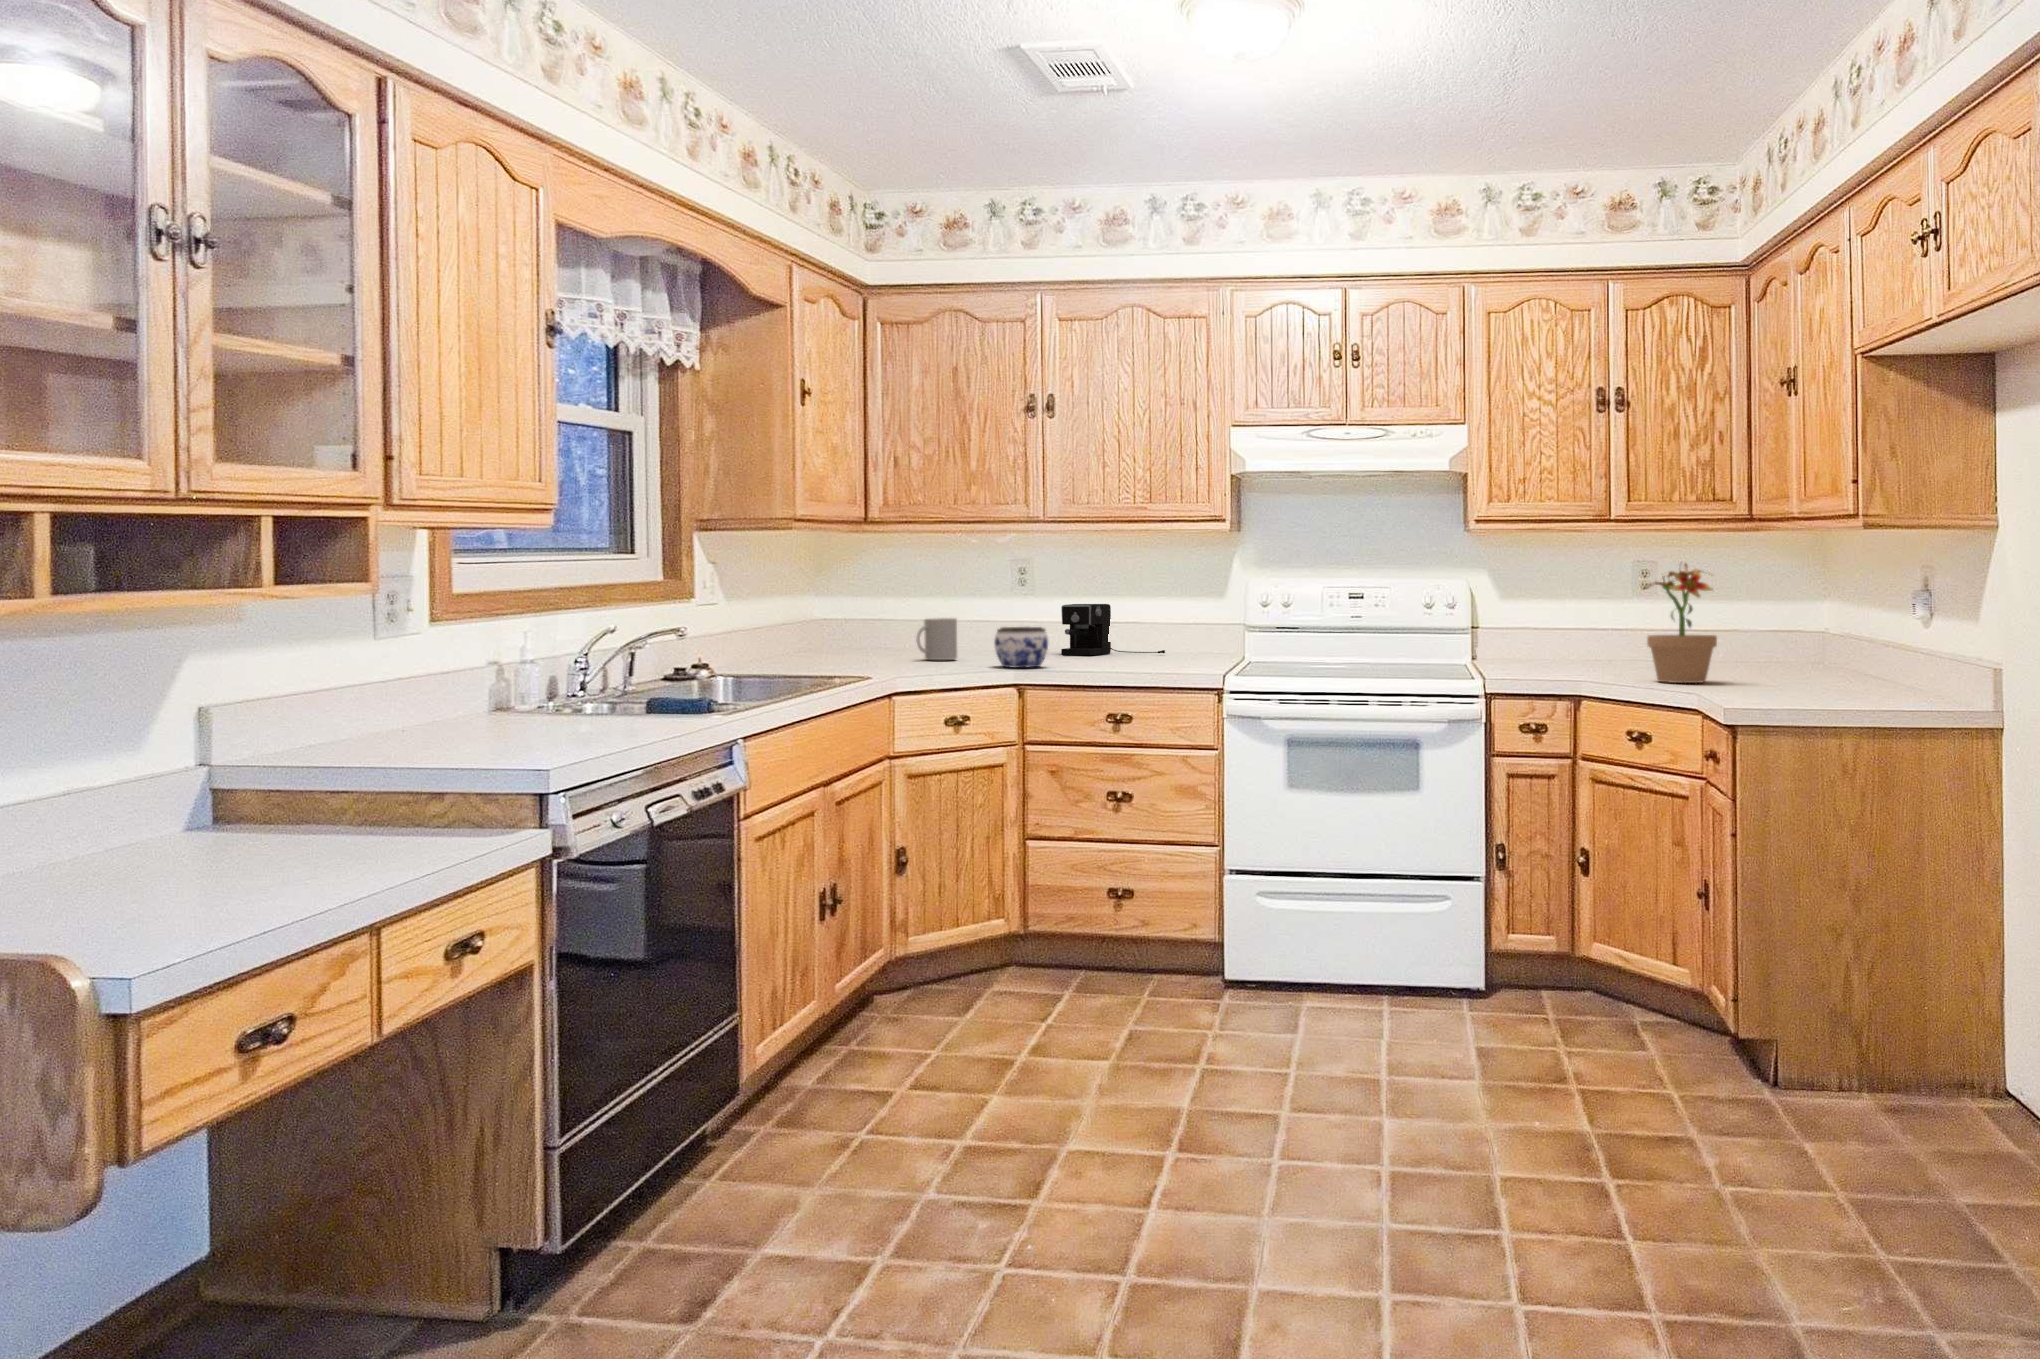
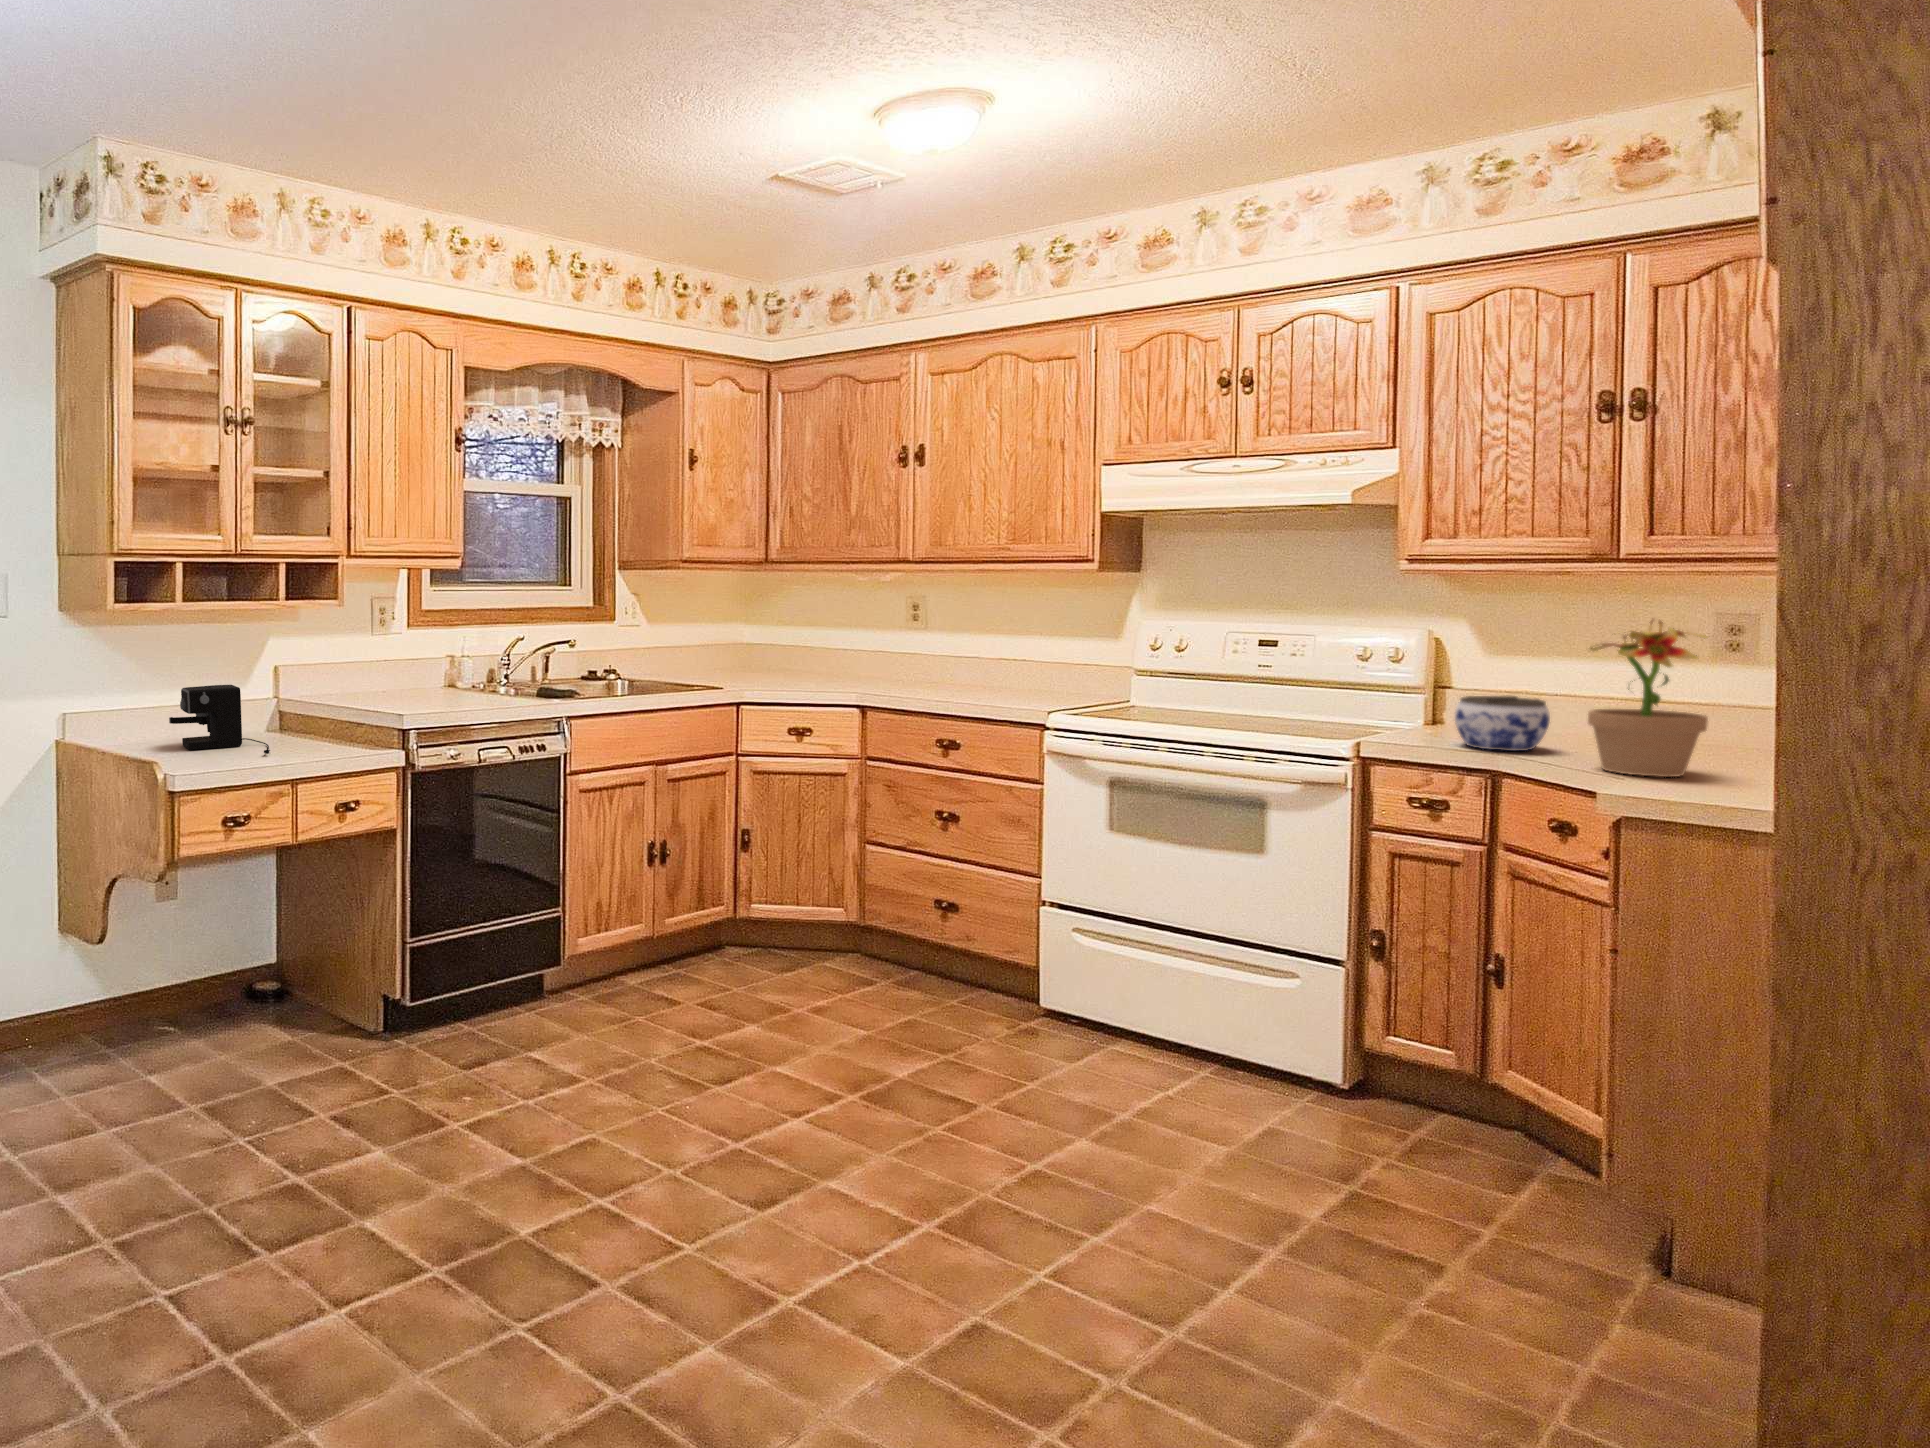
coffee maker: present [1061,604,1165,655] -> present [169,685,270,754]
mug: present [916,618,957,660] -> none [793,643,834,680]
jar: present [994,627,1048,668] -> present [1455,696,1550,751]

